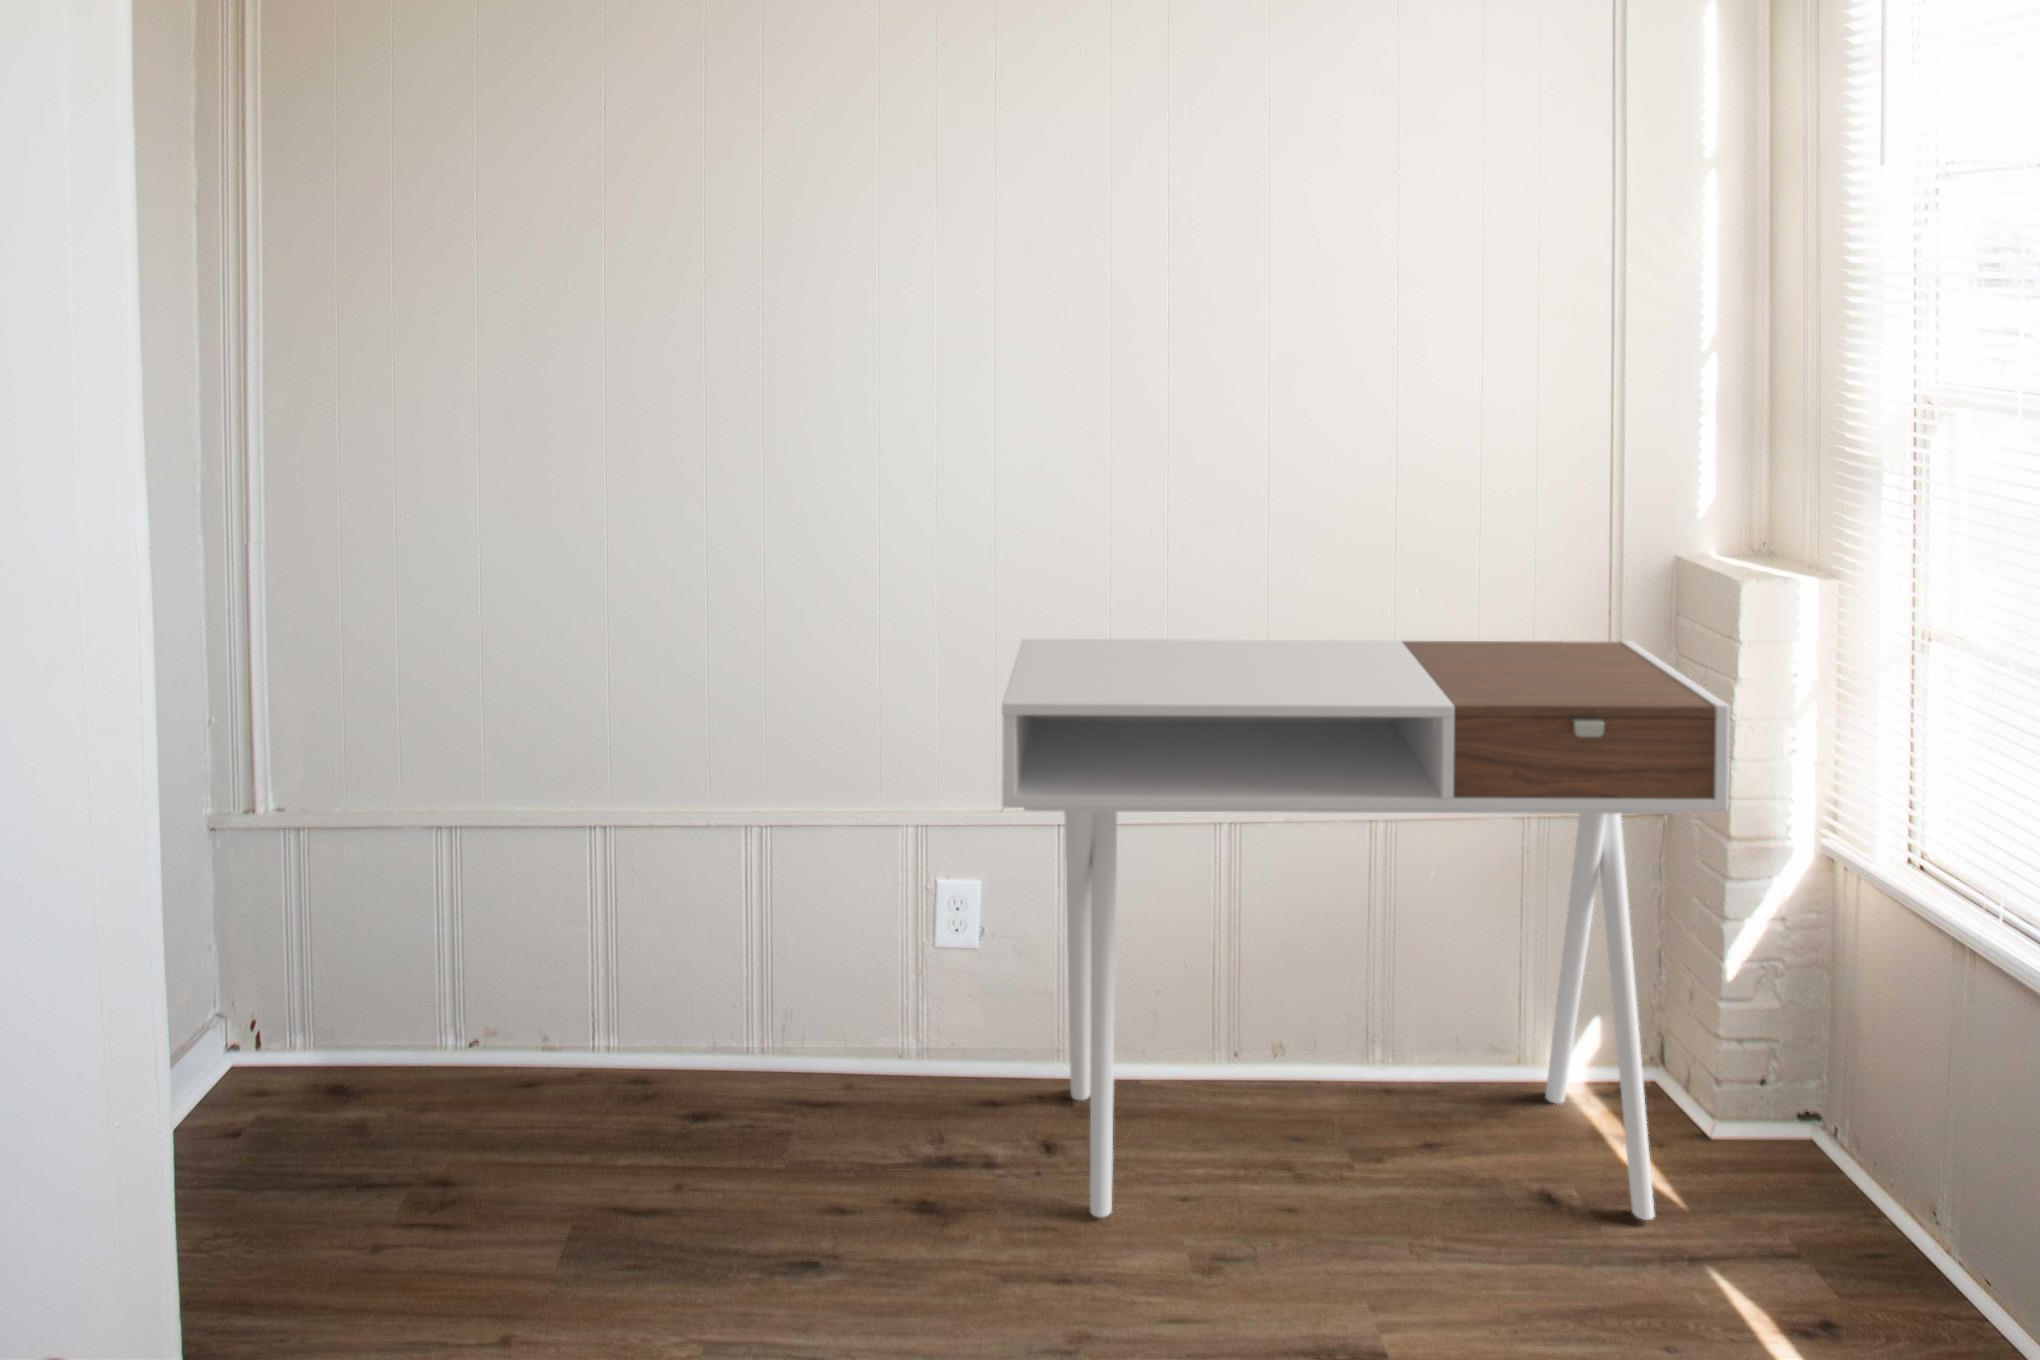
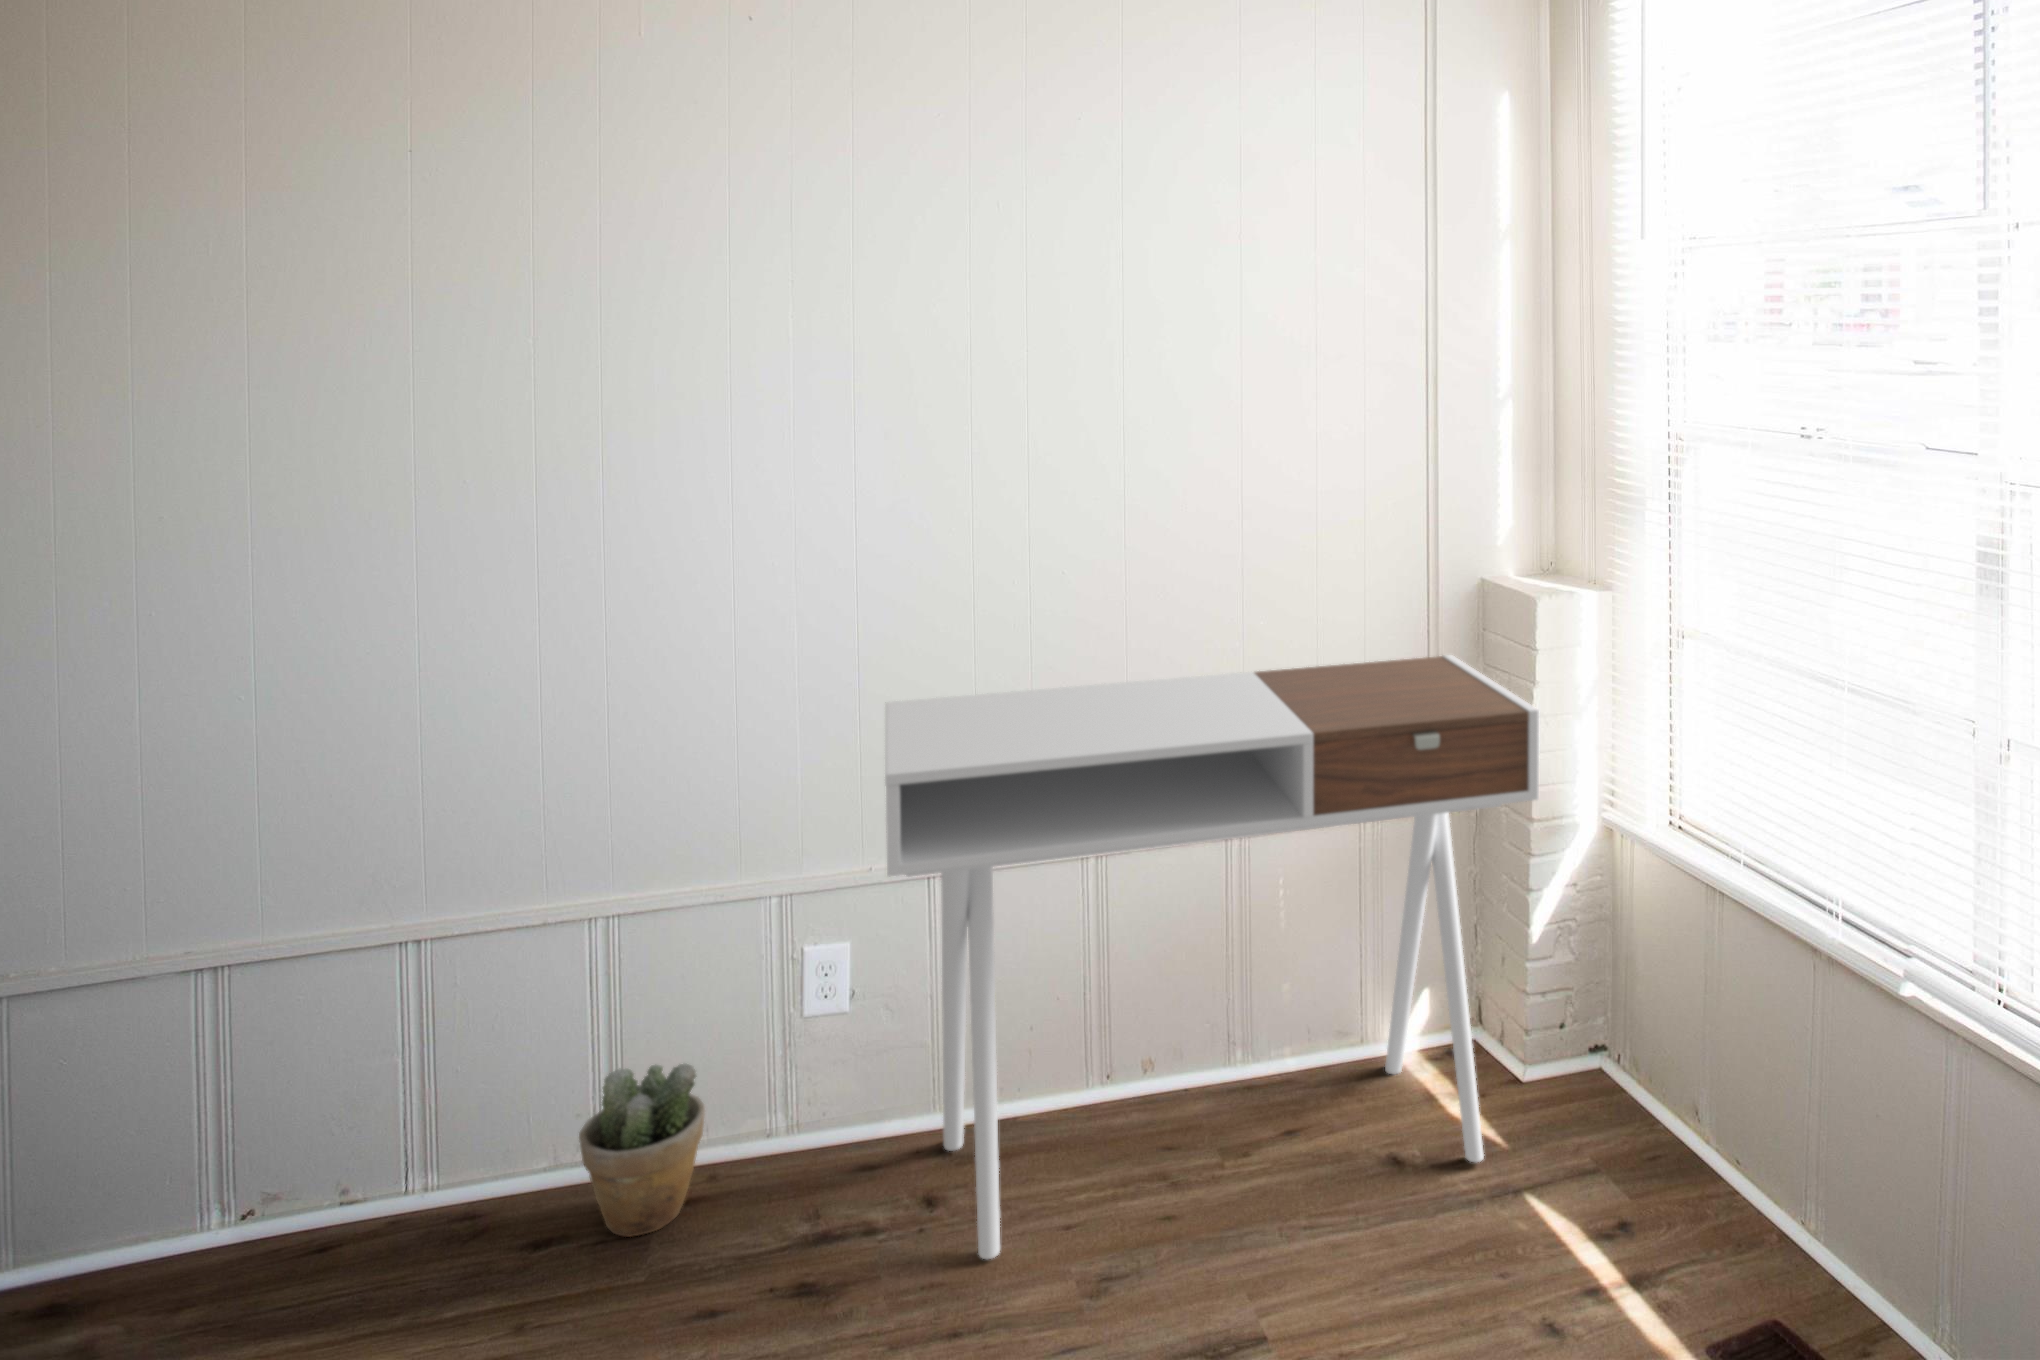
potted plant: none [736,965,847,1127] -> present [579,1064,705,1237]

